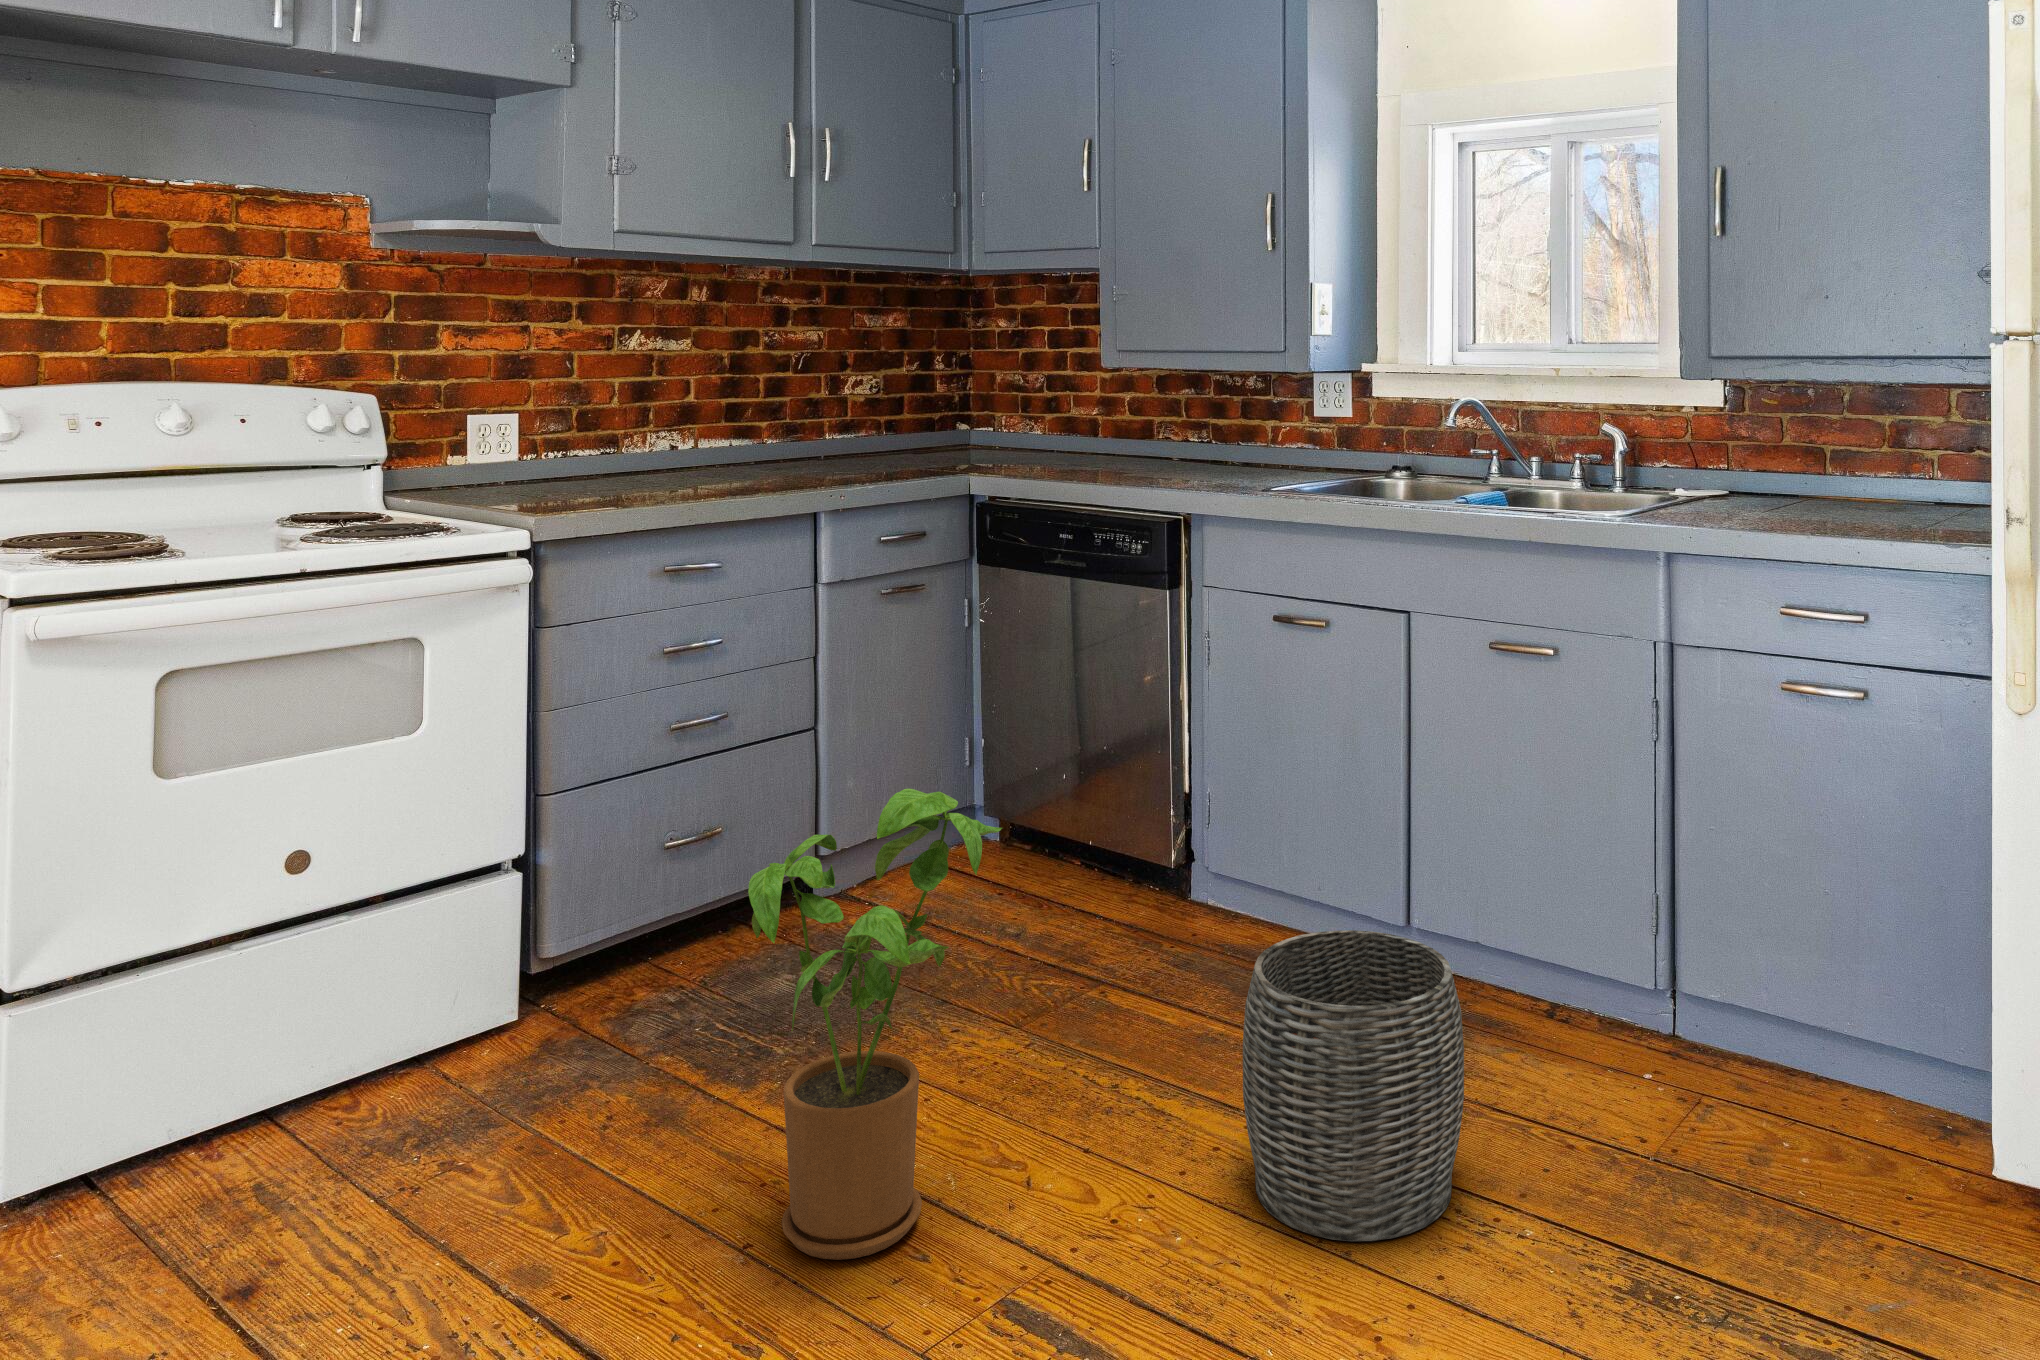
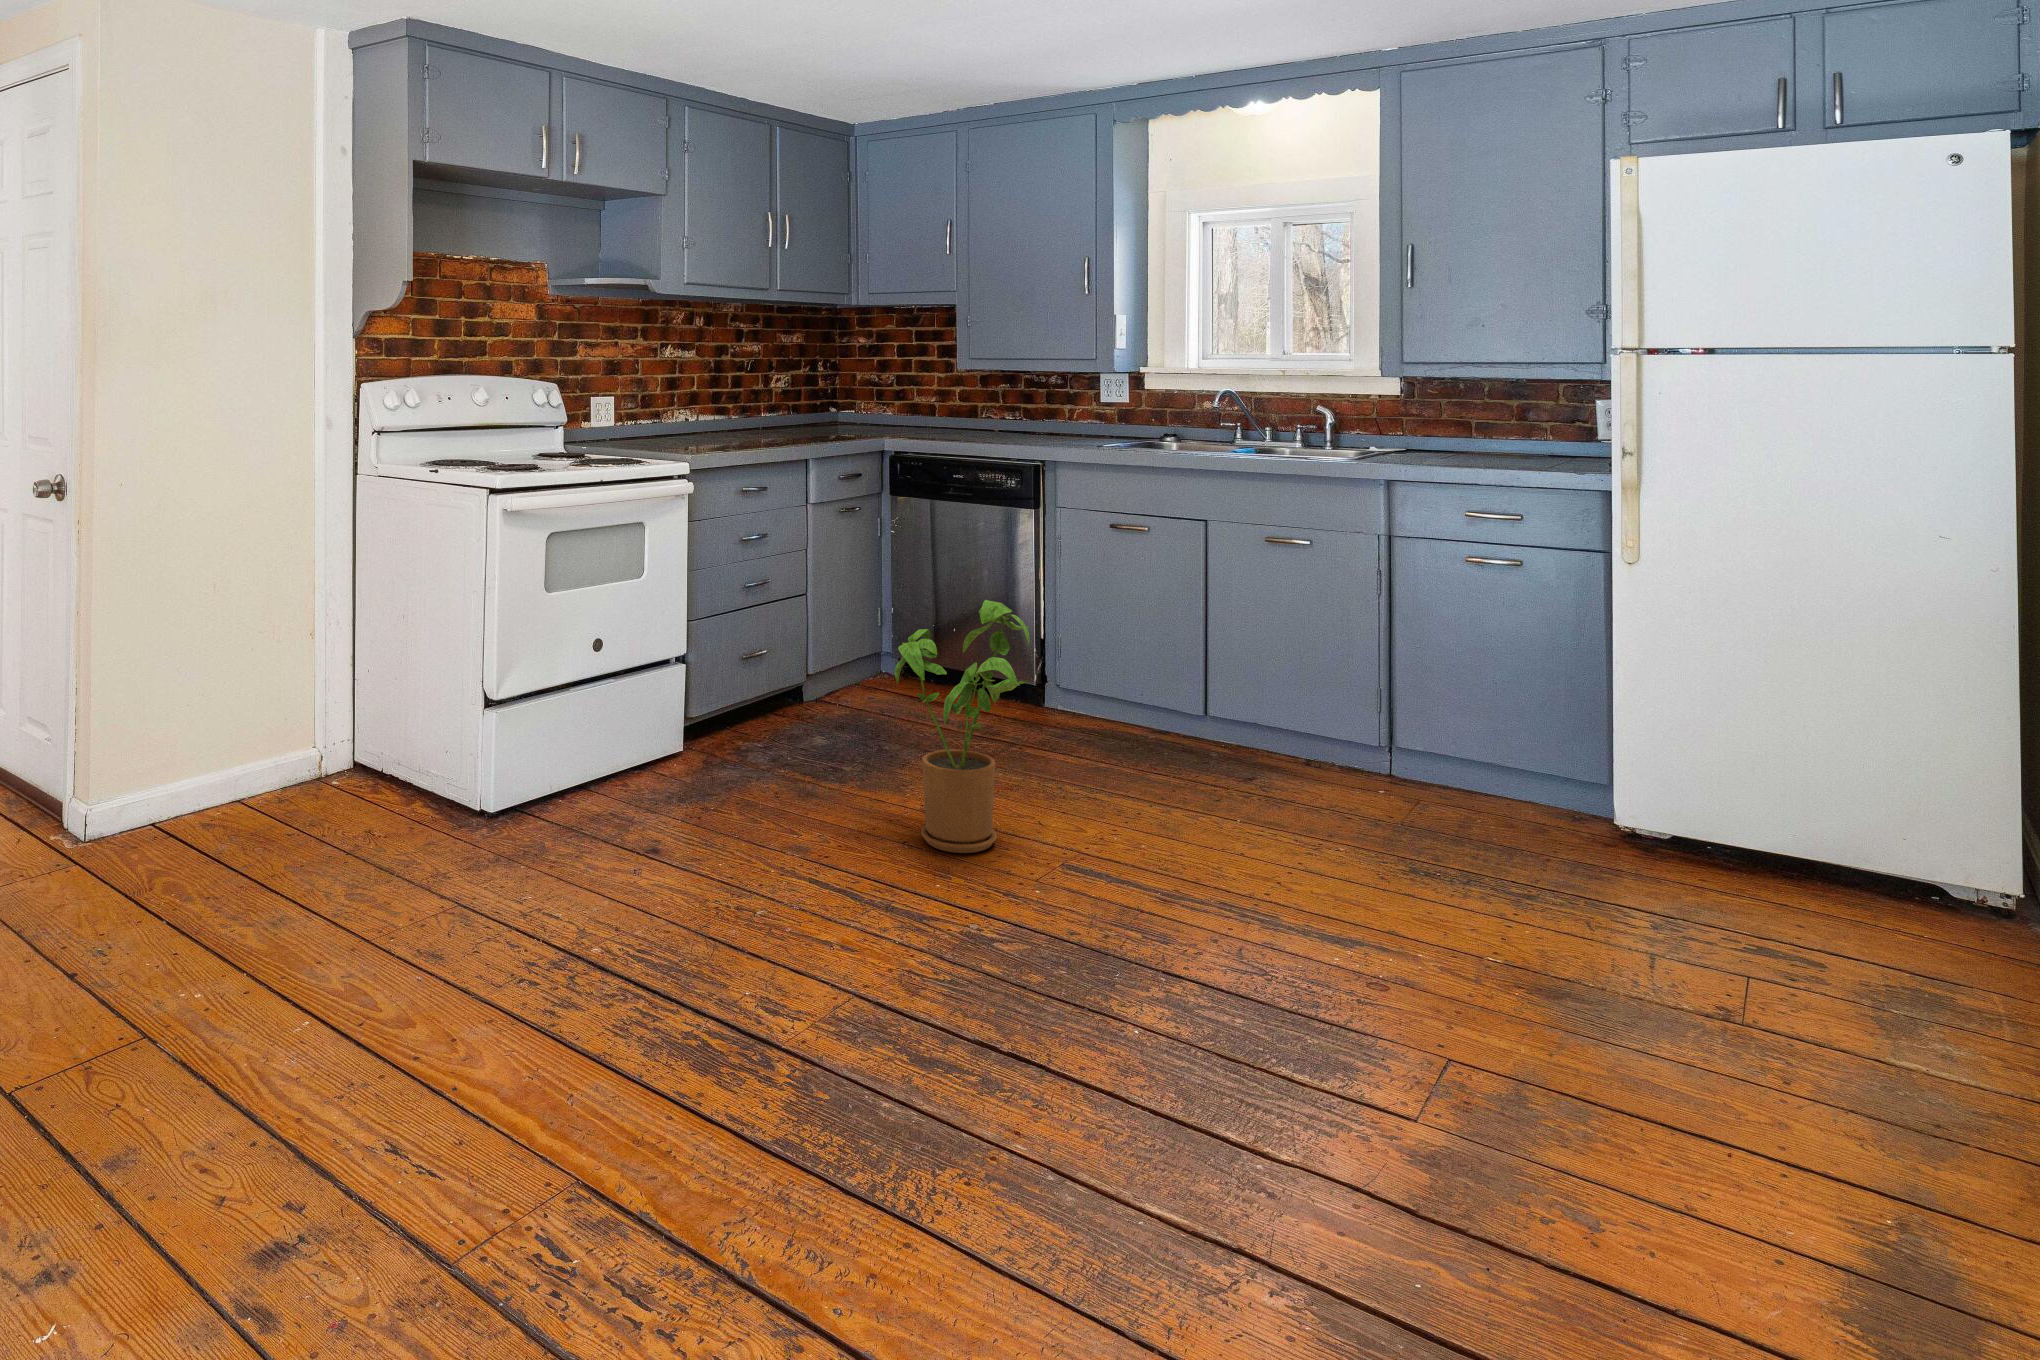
woven basket: present [1243,930,1464,1241] -> none [1165,694,1299,854]

